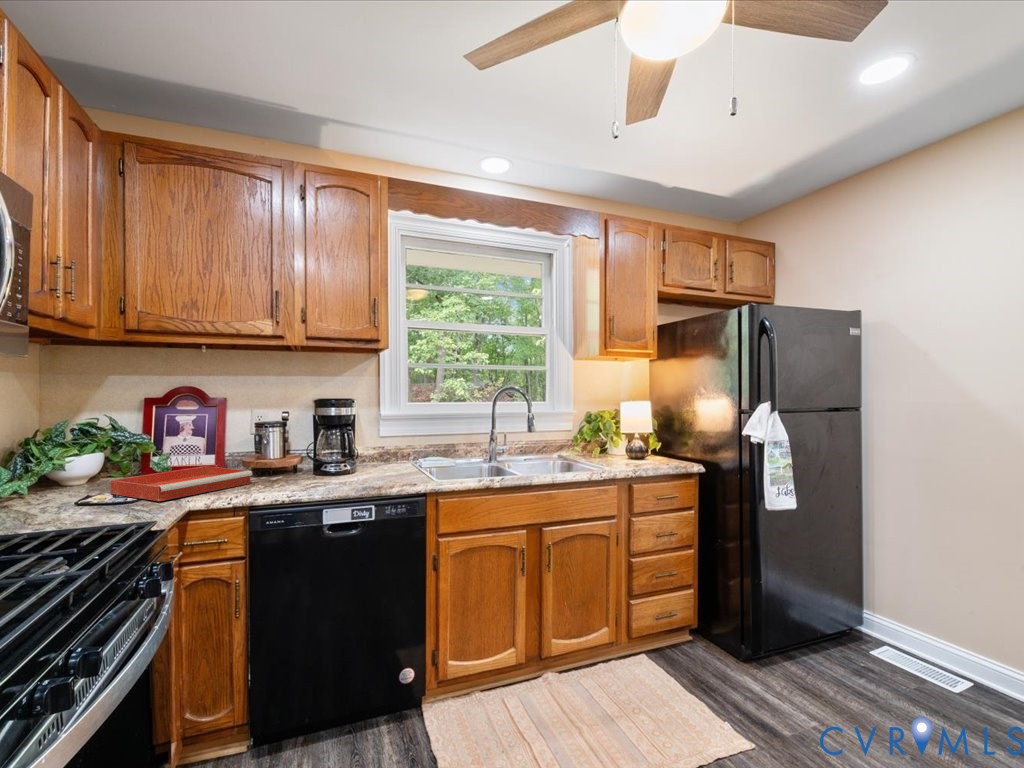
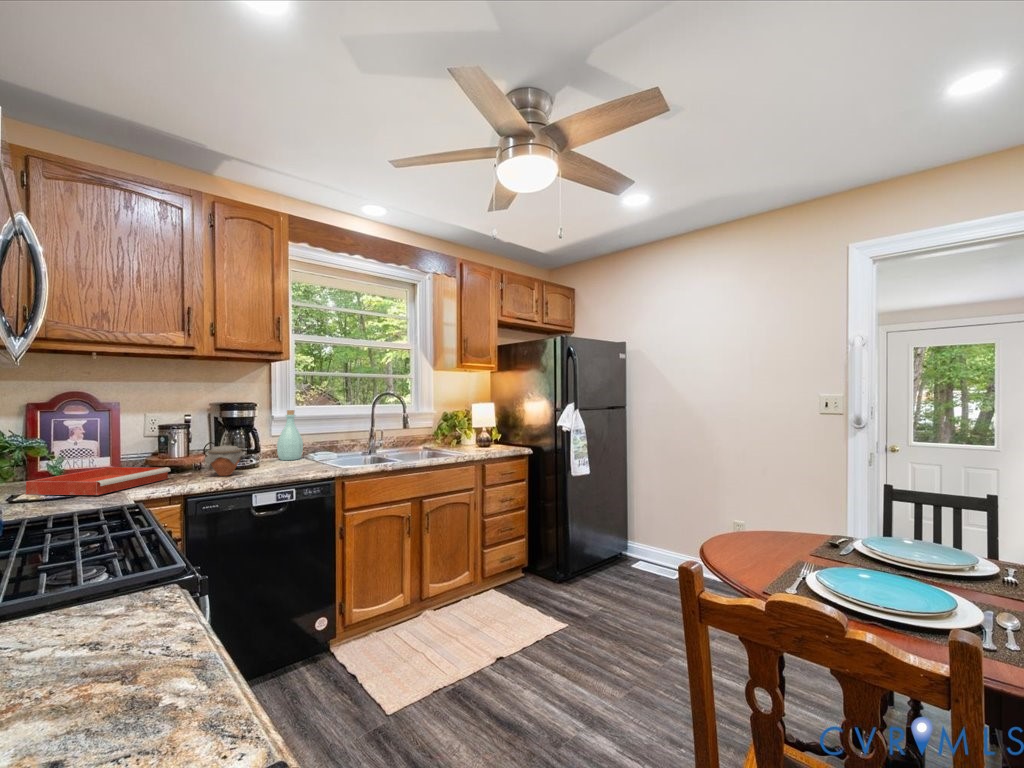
bottle: none [381,407,408,466] -> present [277,410,303,460]
jar: none [285,448,327,484] -> present [205,445,243,476]

